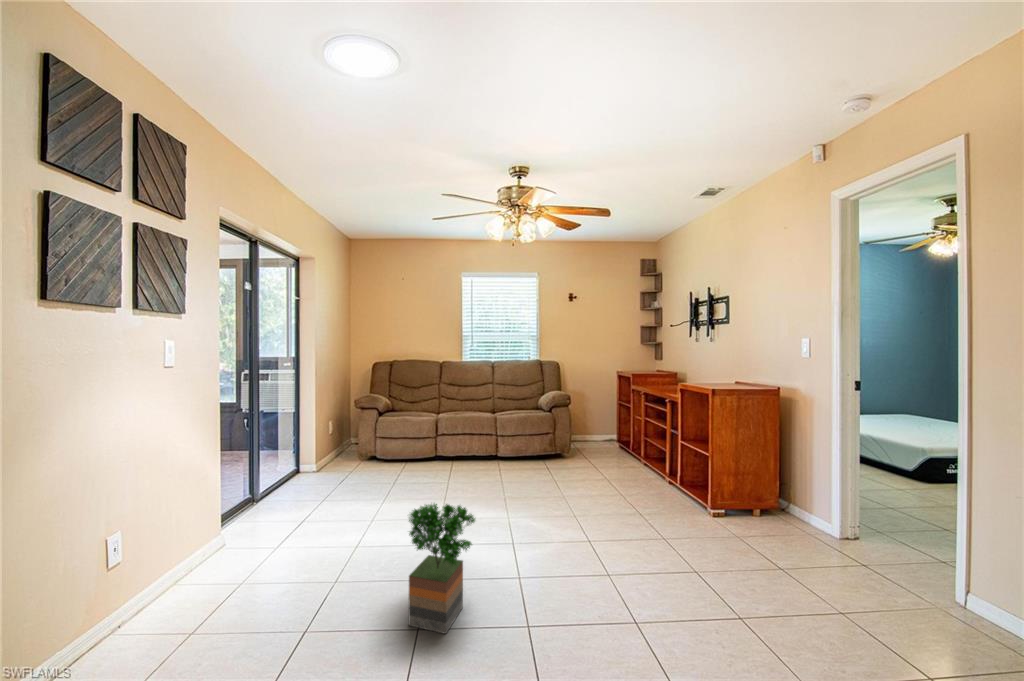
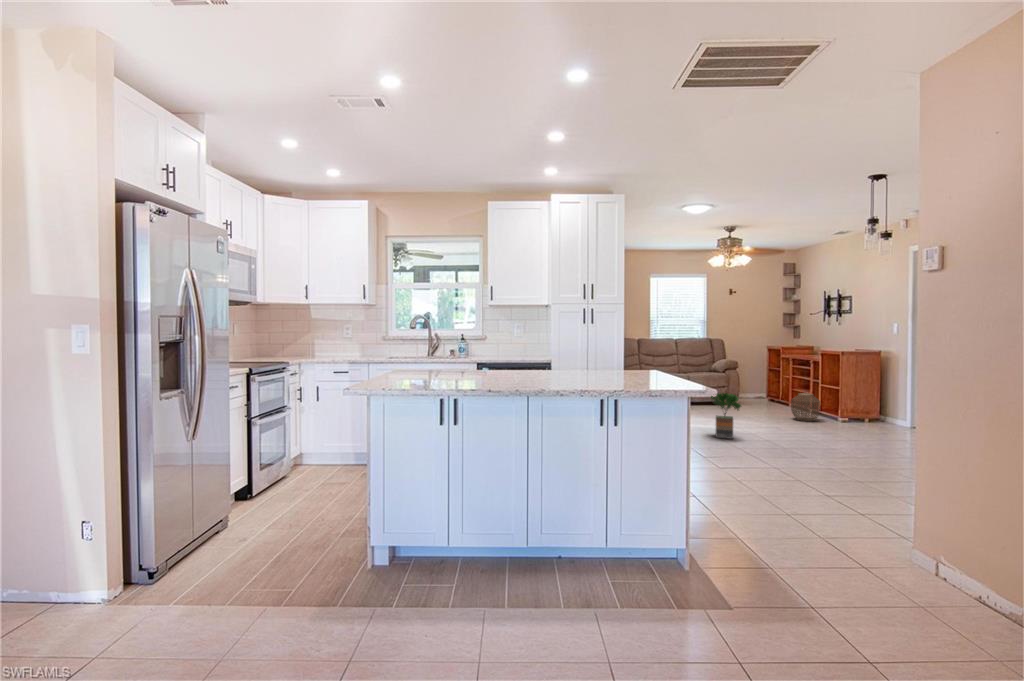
woven basket: none [630,460,678,515] -> present [791,393,820,421]

